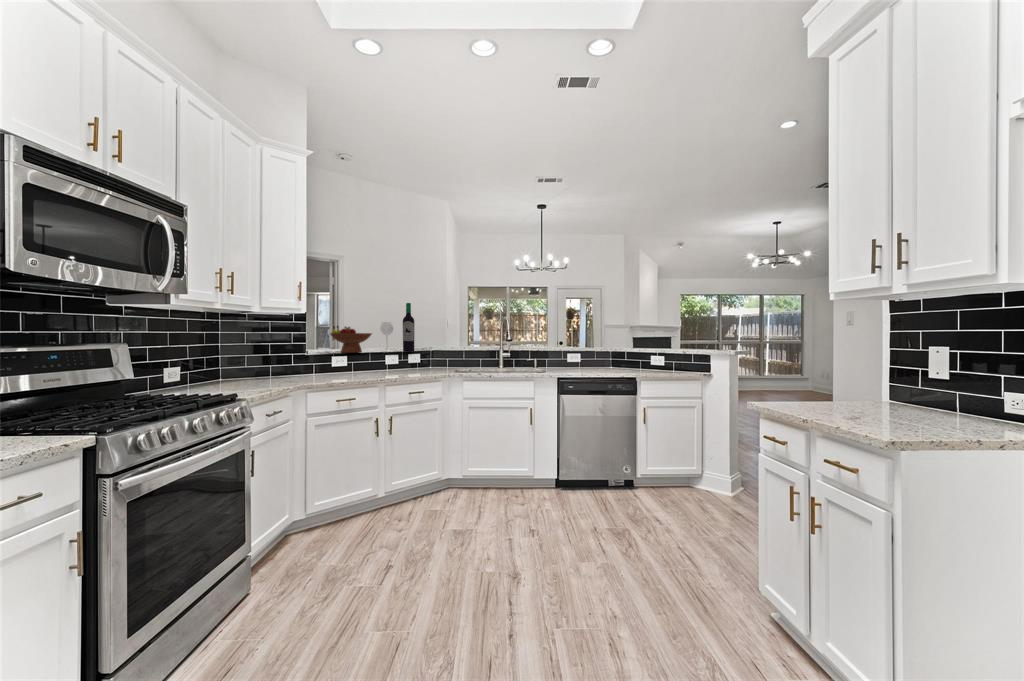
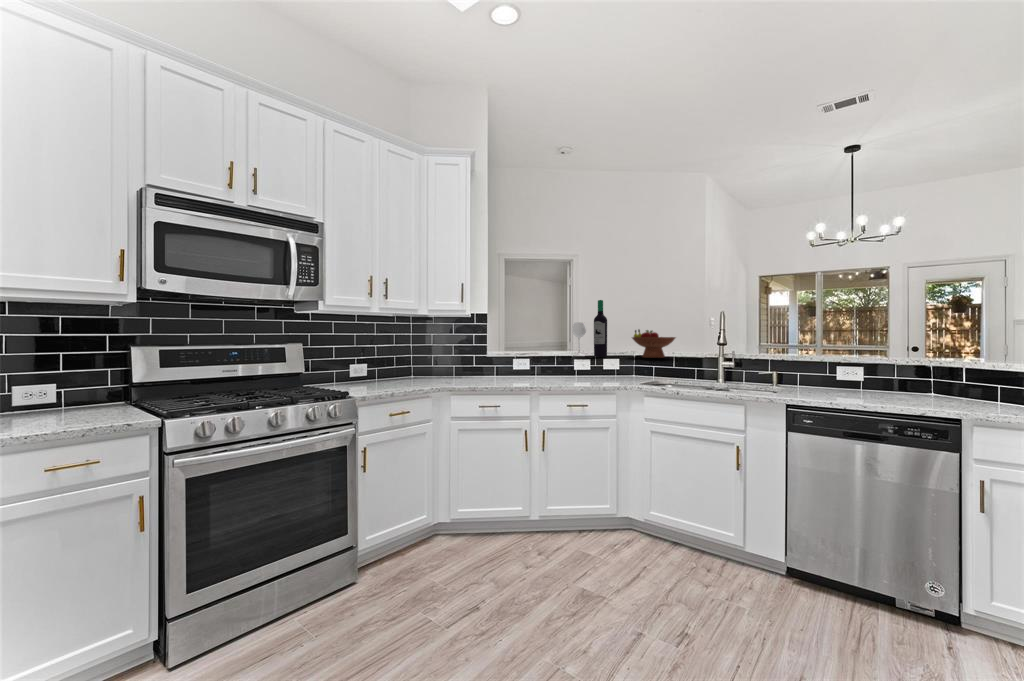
fruit bowl: present [330,326,372,353] -> present [632,330,675,358]

